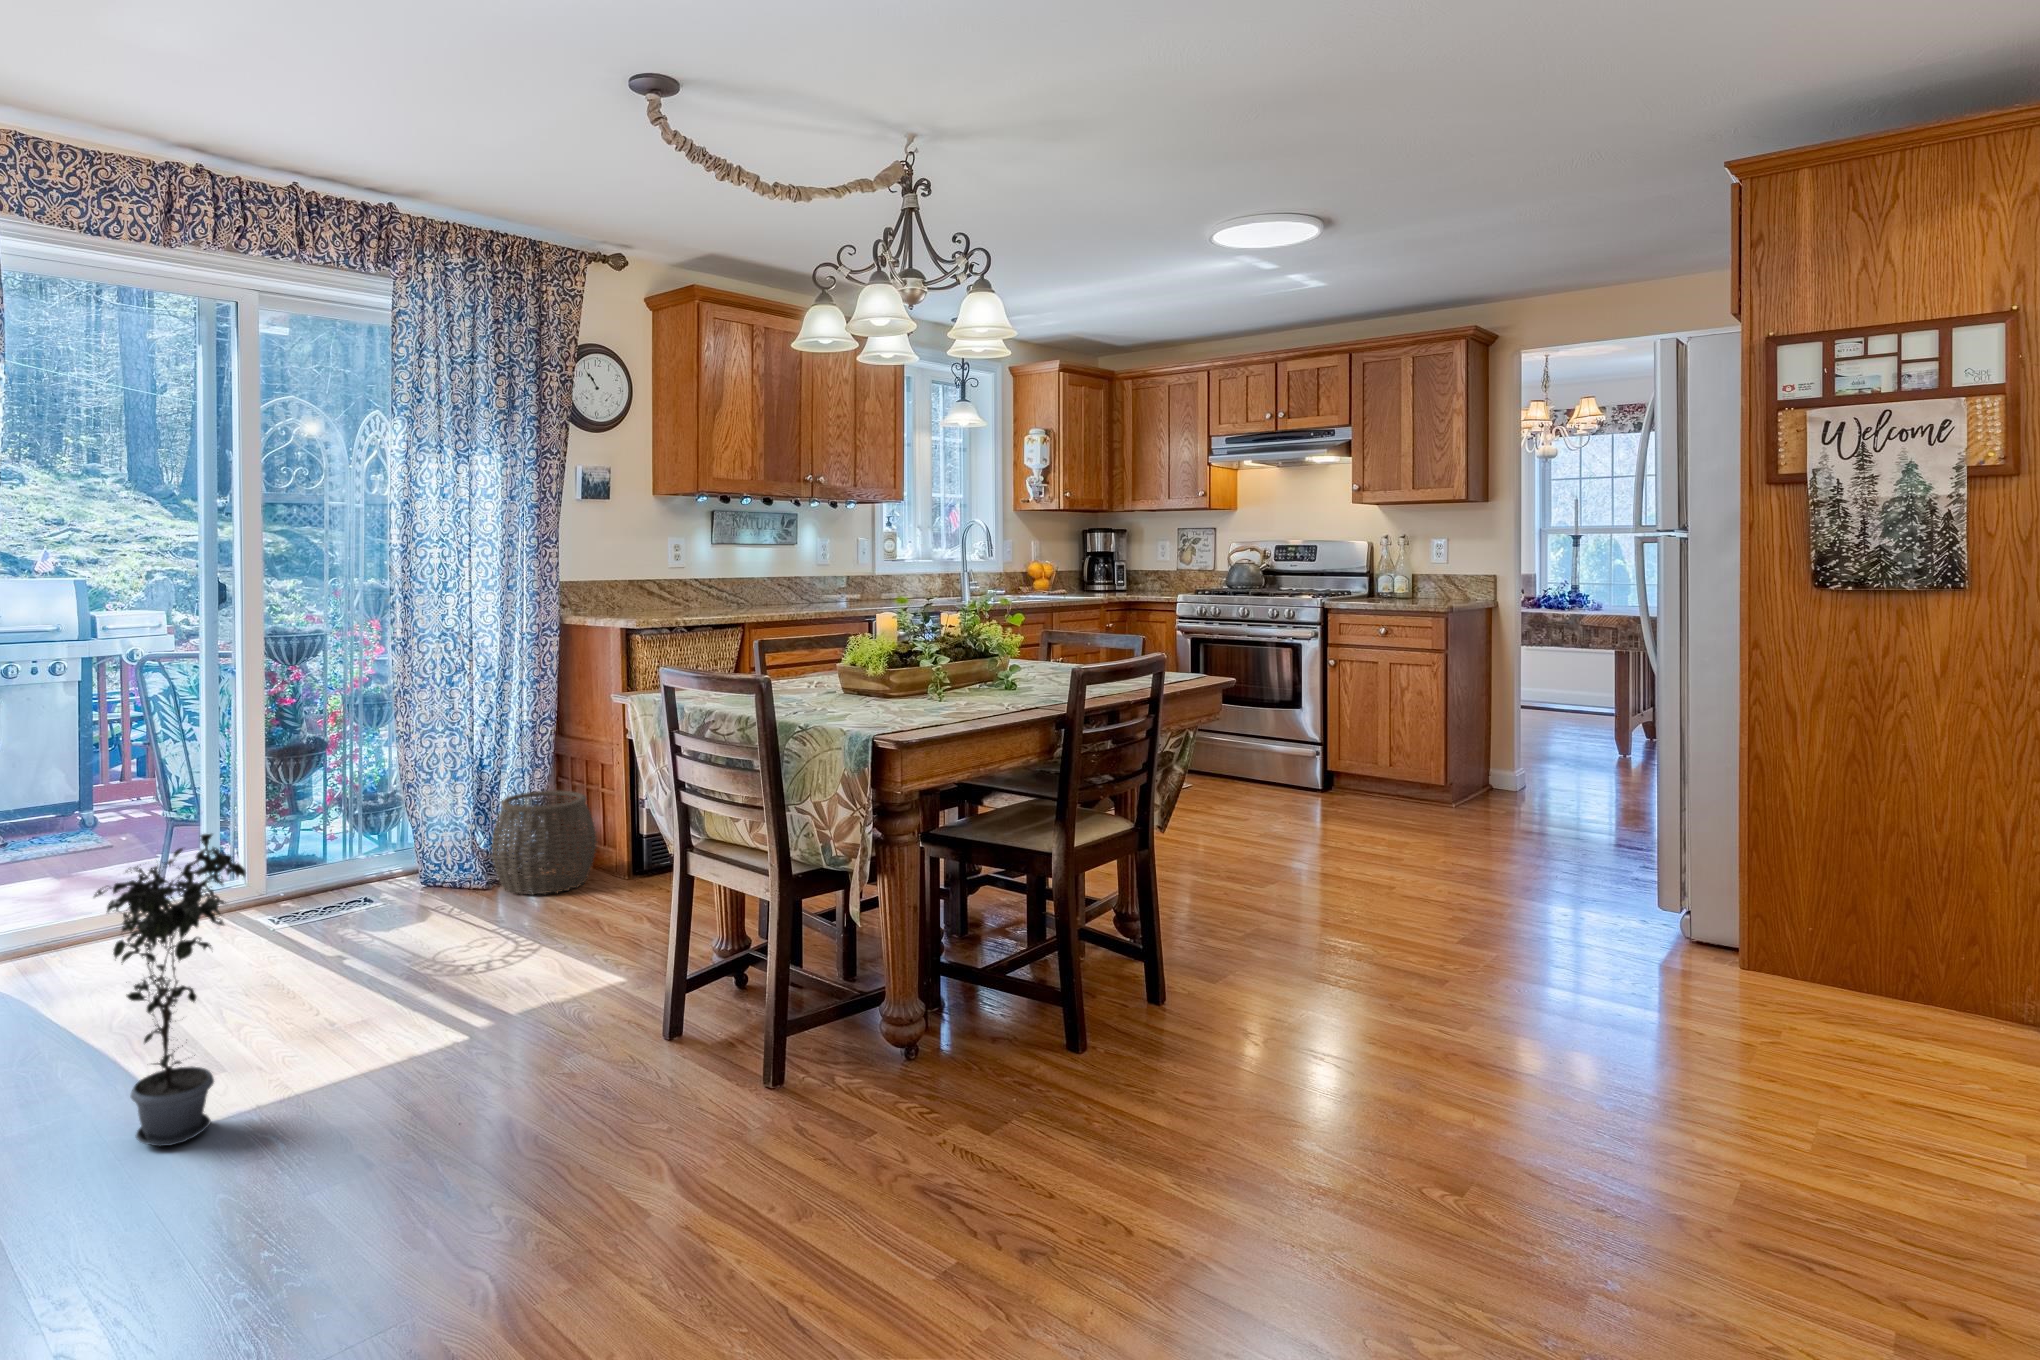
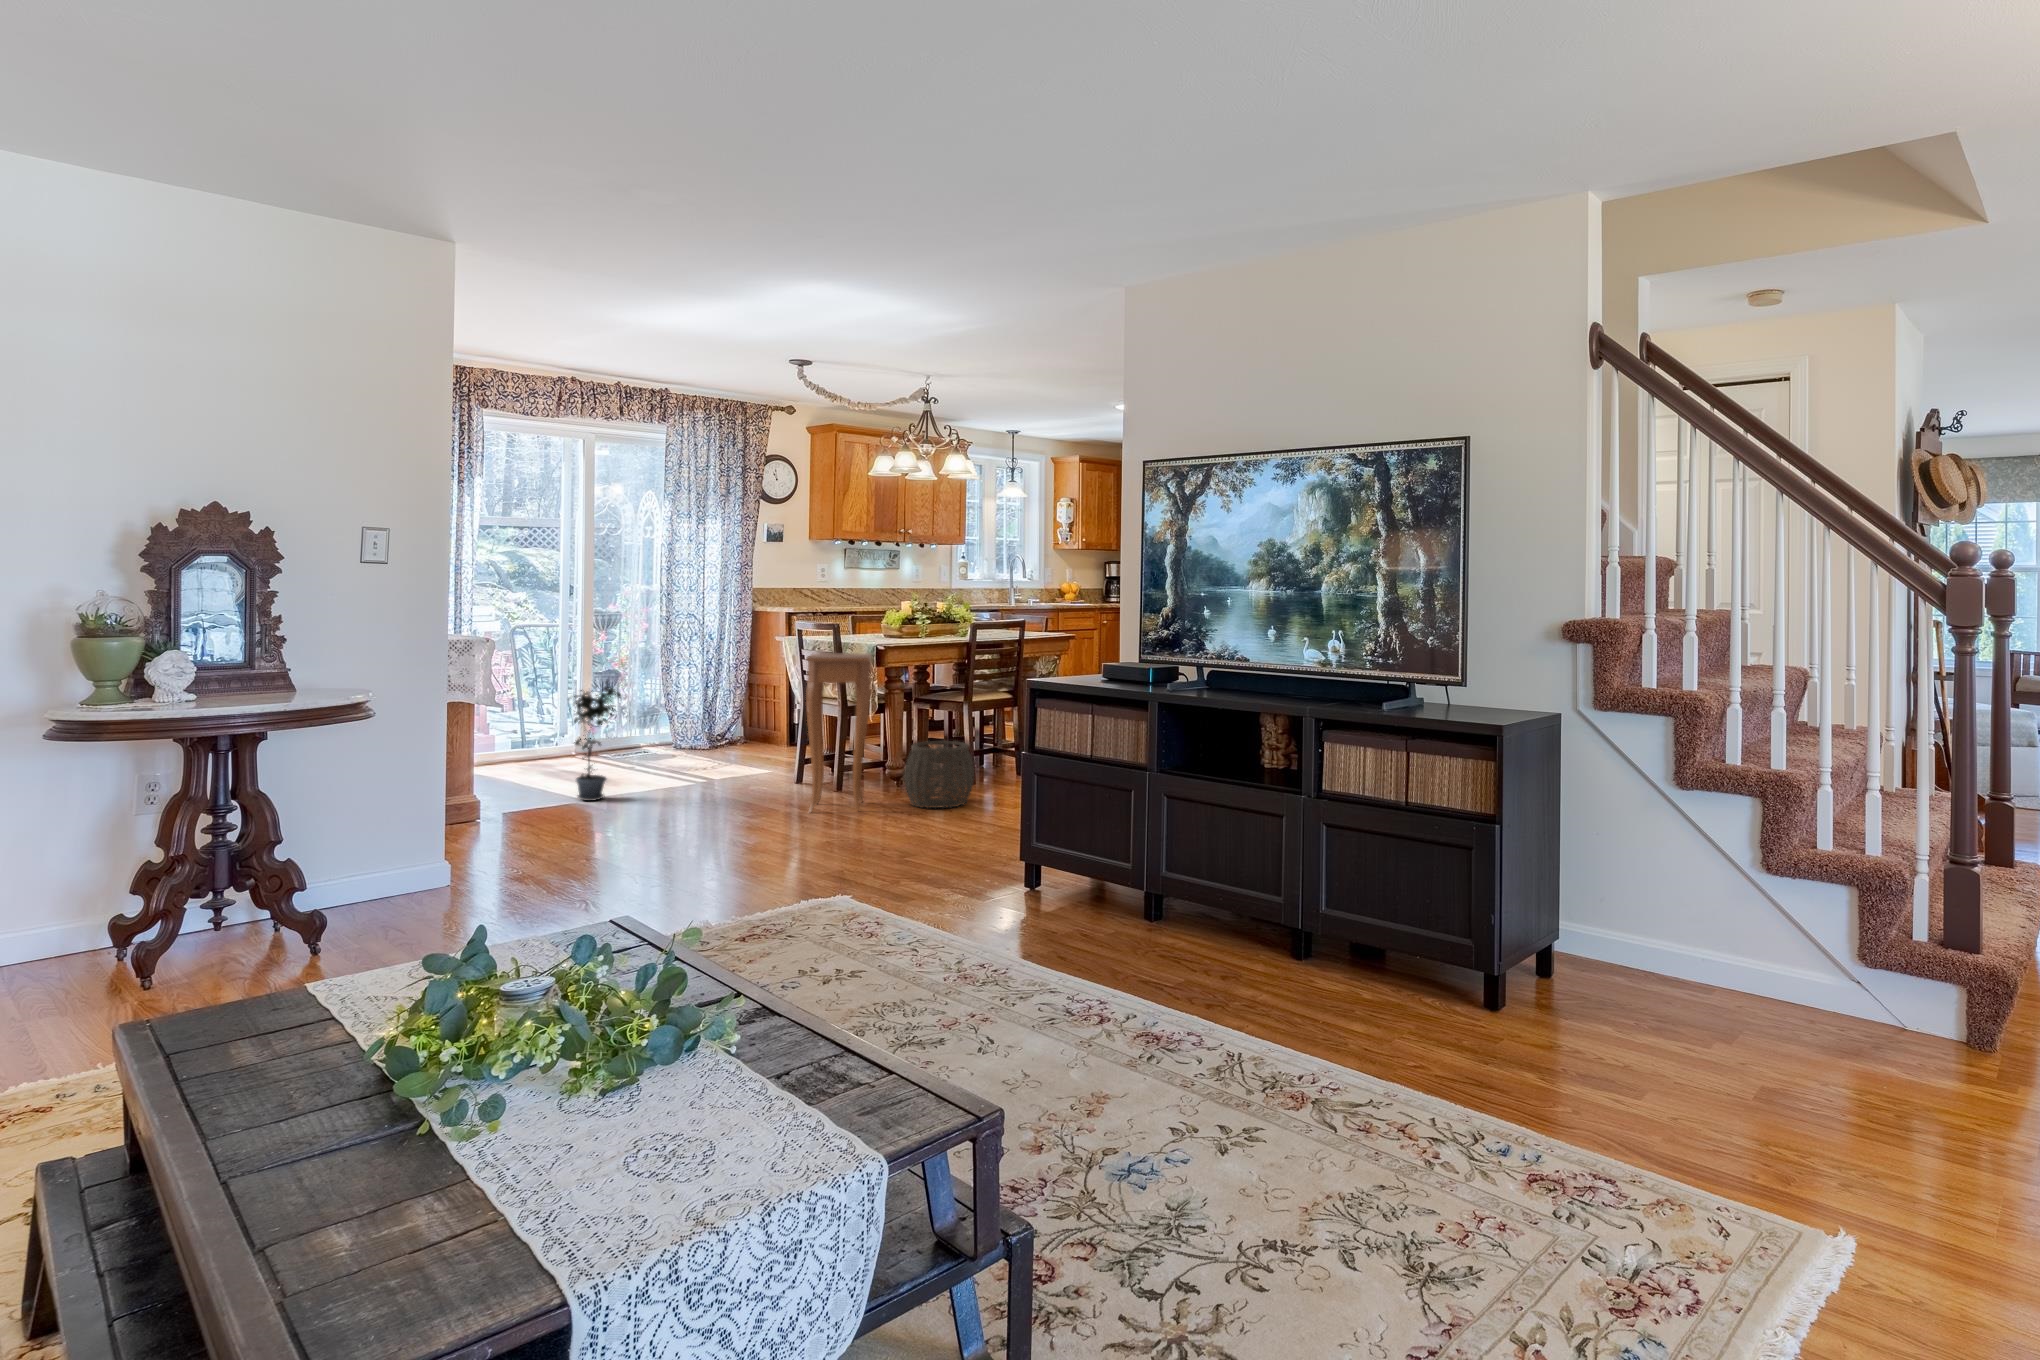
side table: none [720,765,893,1236] -> present [806,654,872,812]
woven basket: present [491,791,596,895] -> present [904,741,974,808]

